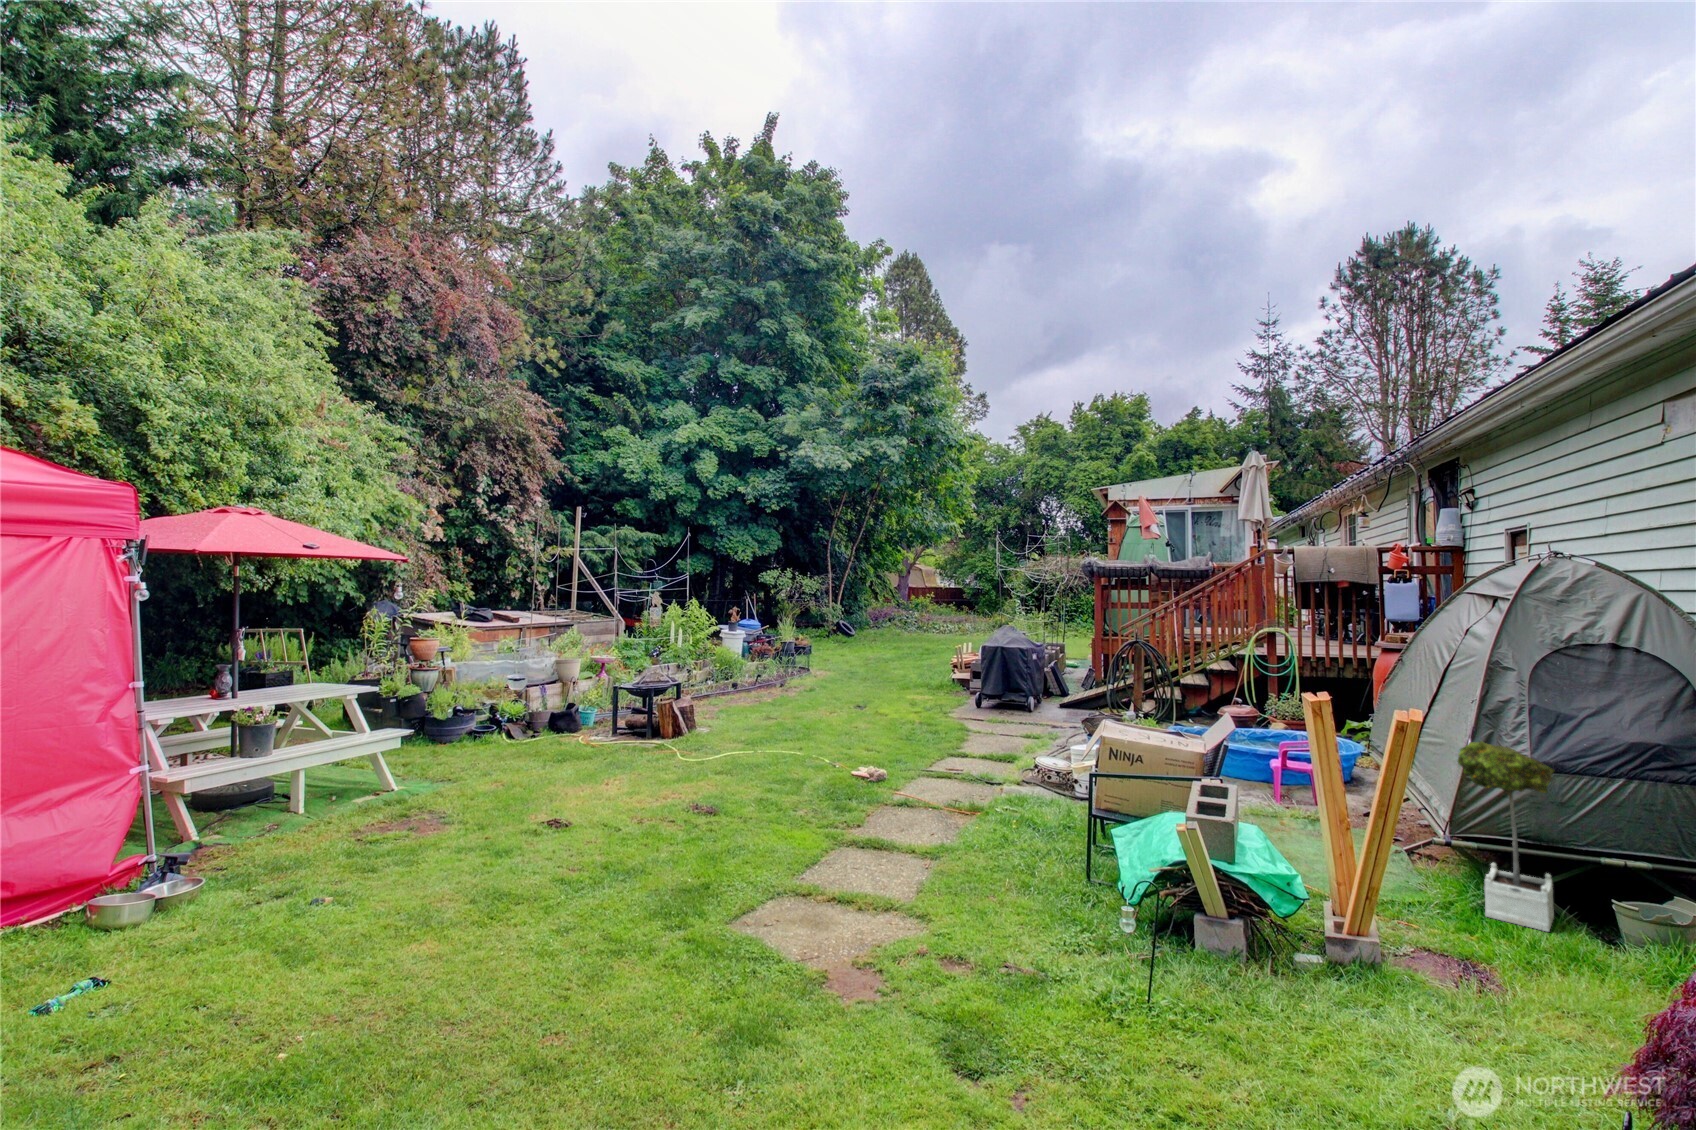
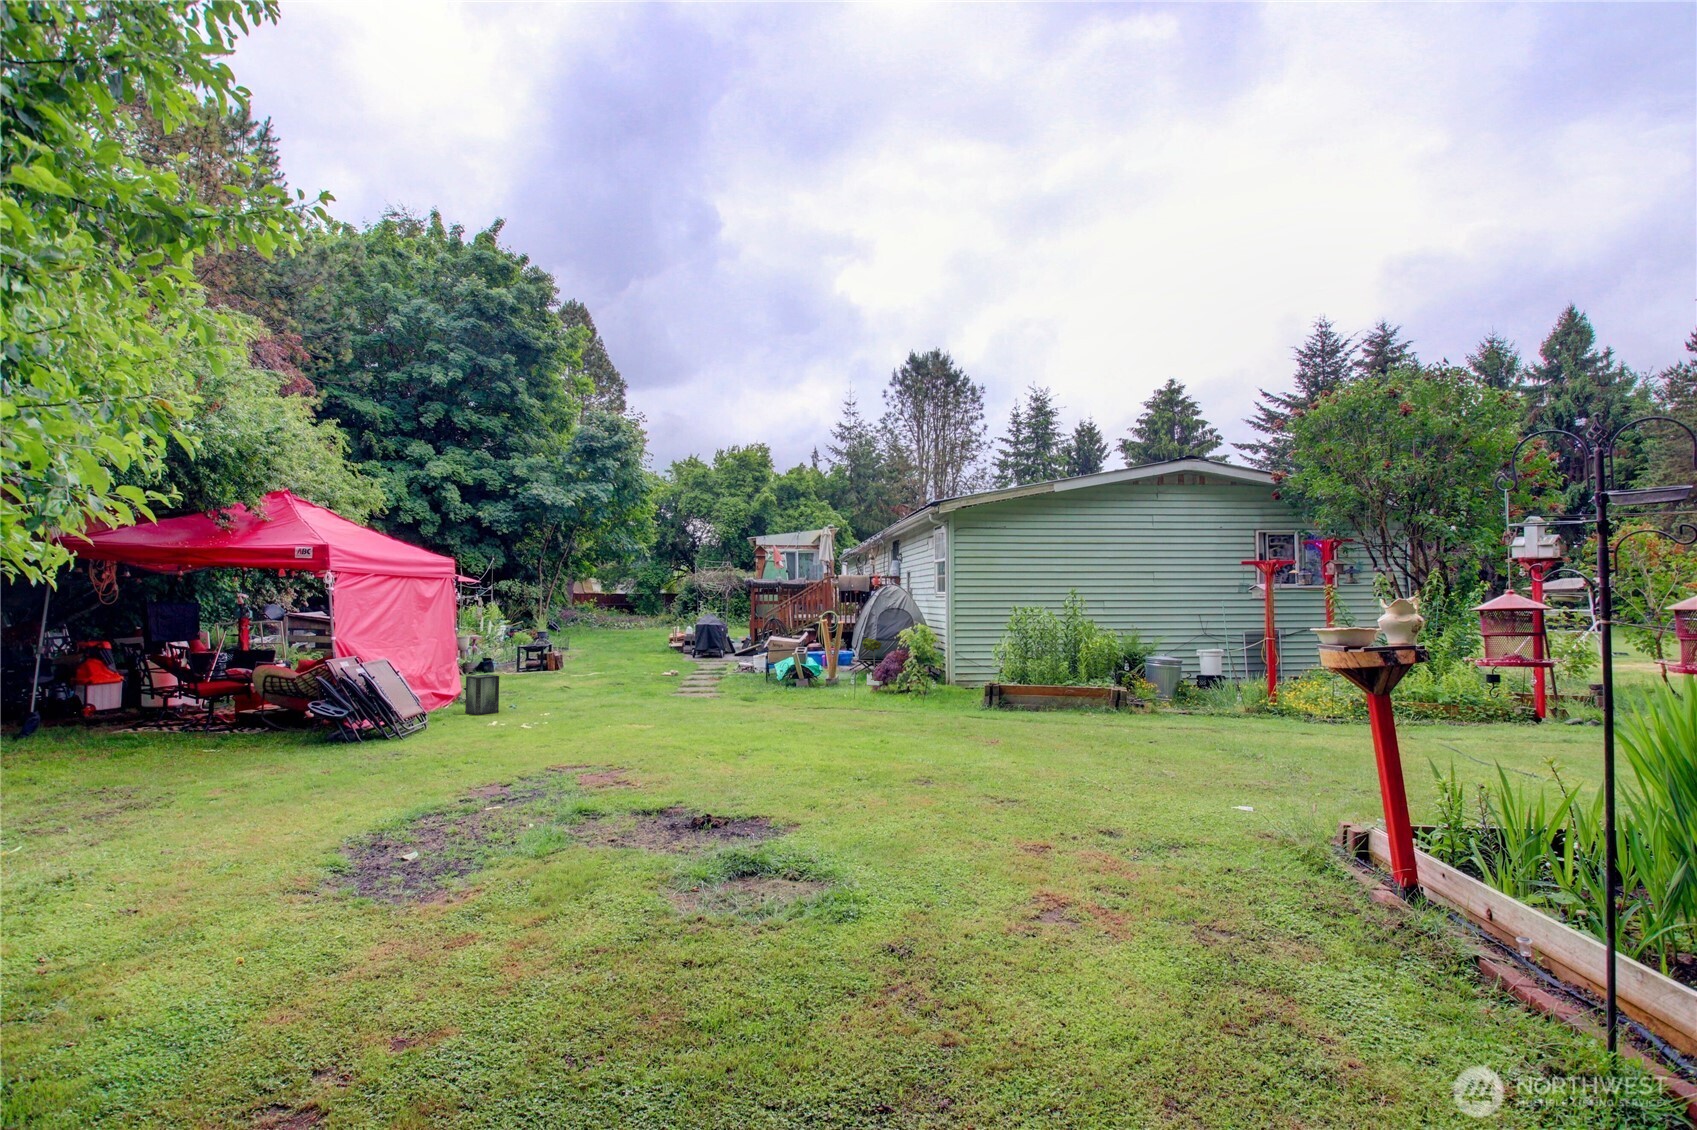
storage box: none [44,827,172,984] -> present [465,674,499,715]

